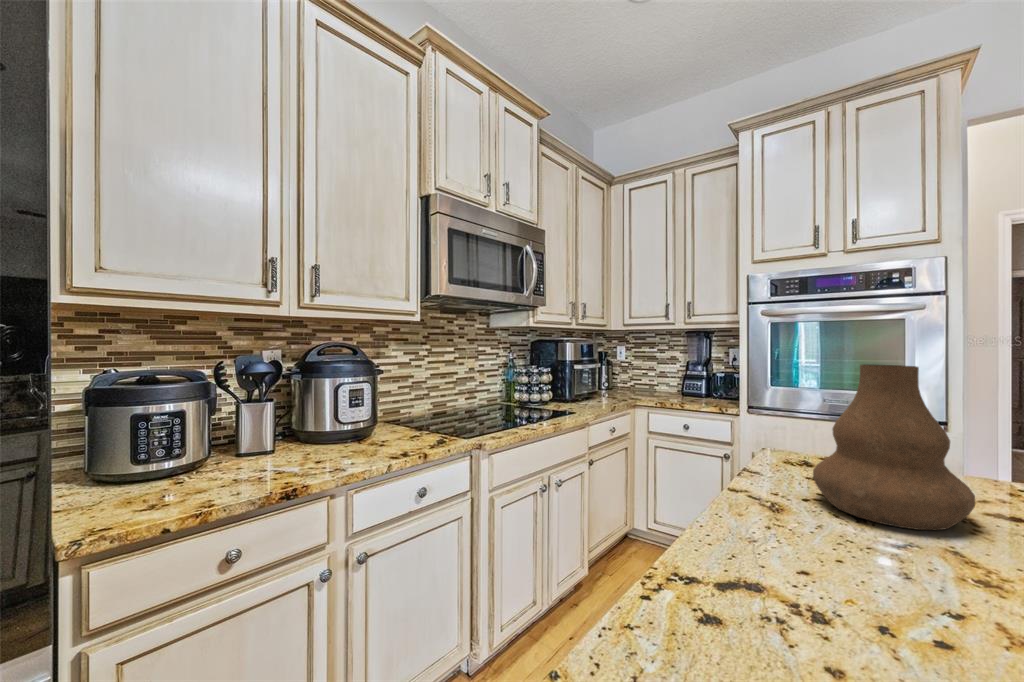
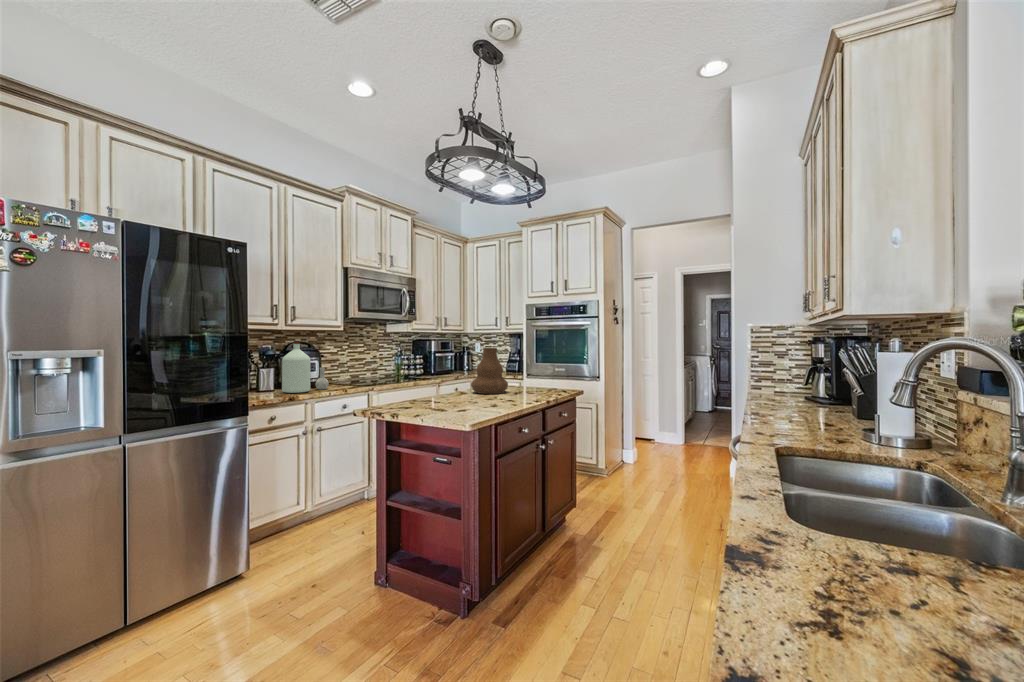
bottle: none [279,341,390,469] -> present [282,341,329,393]

